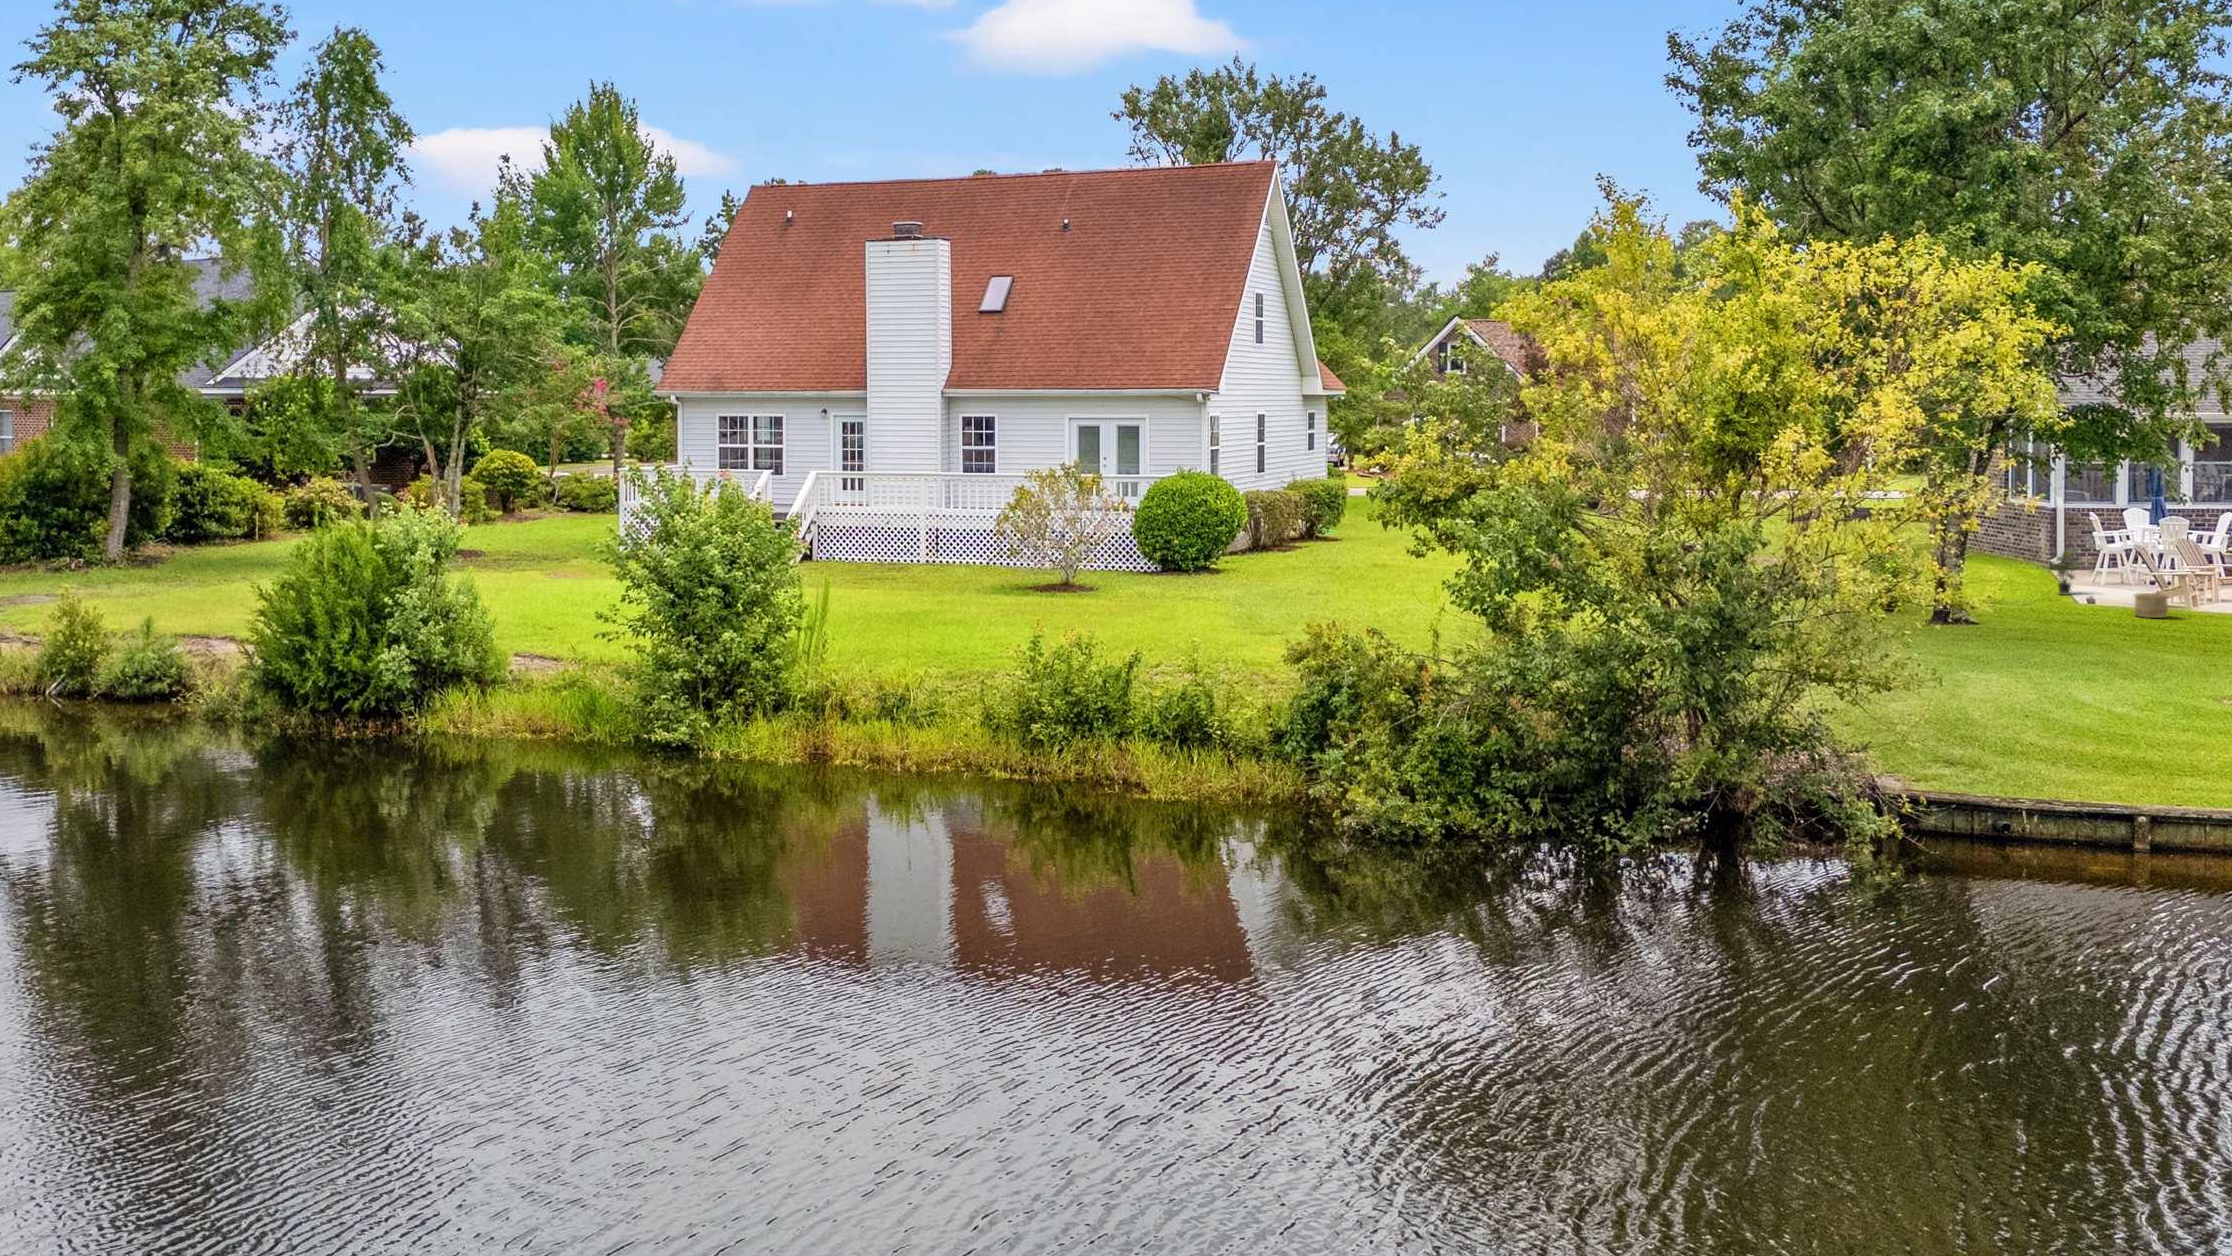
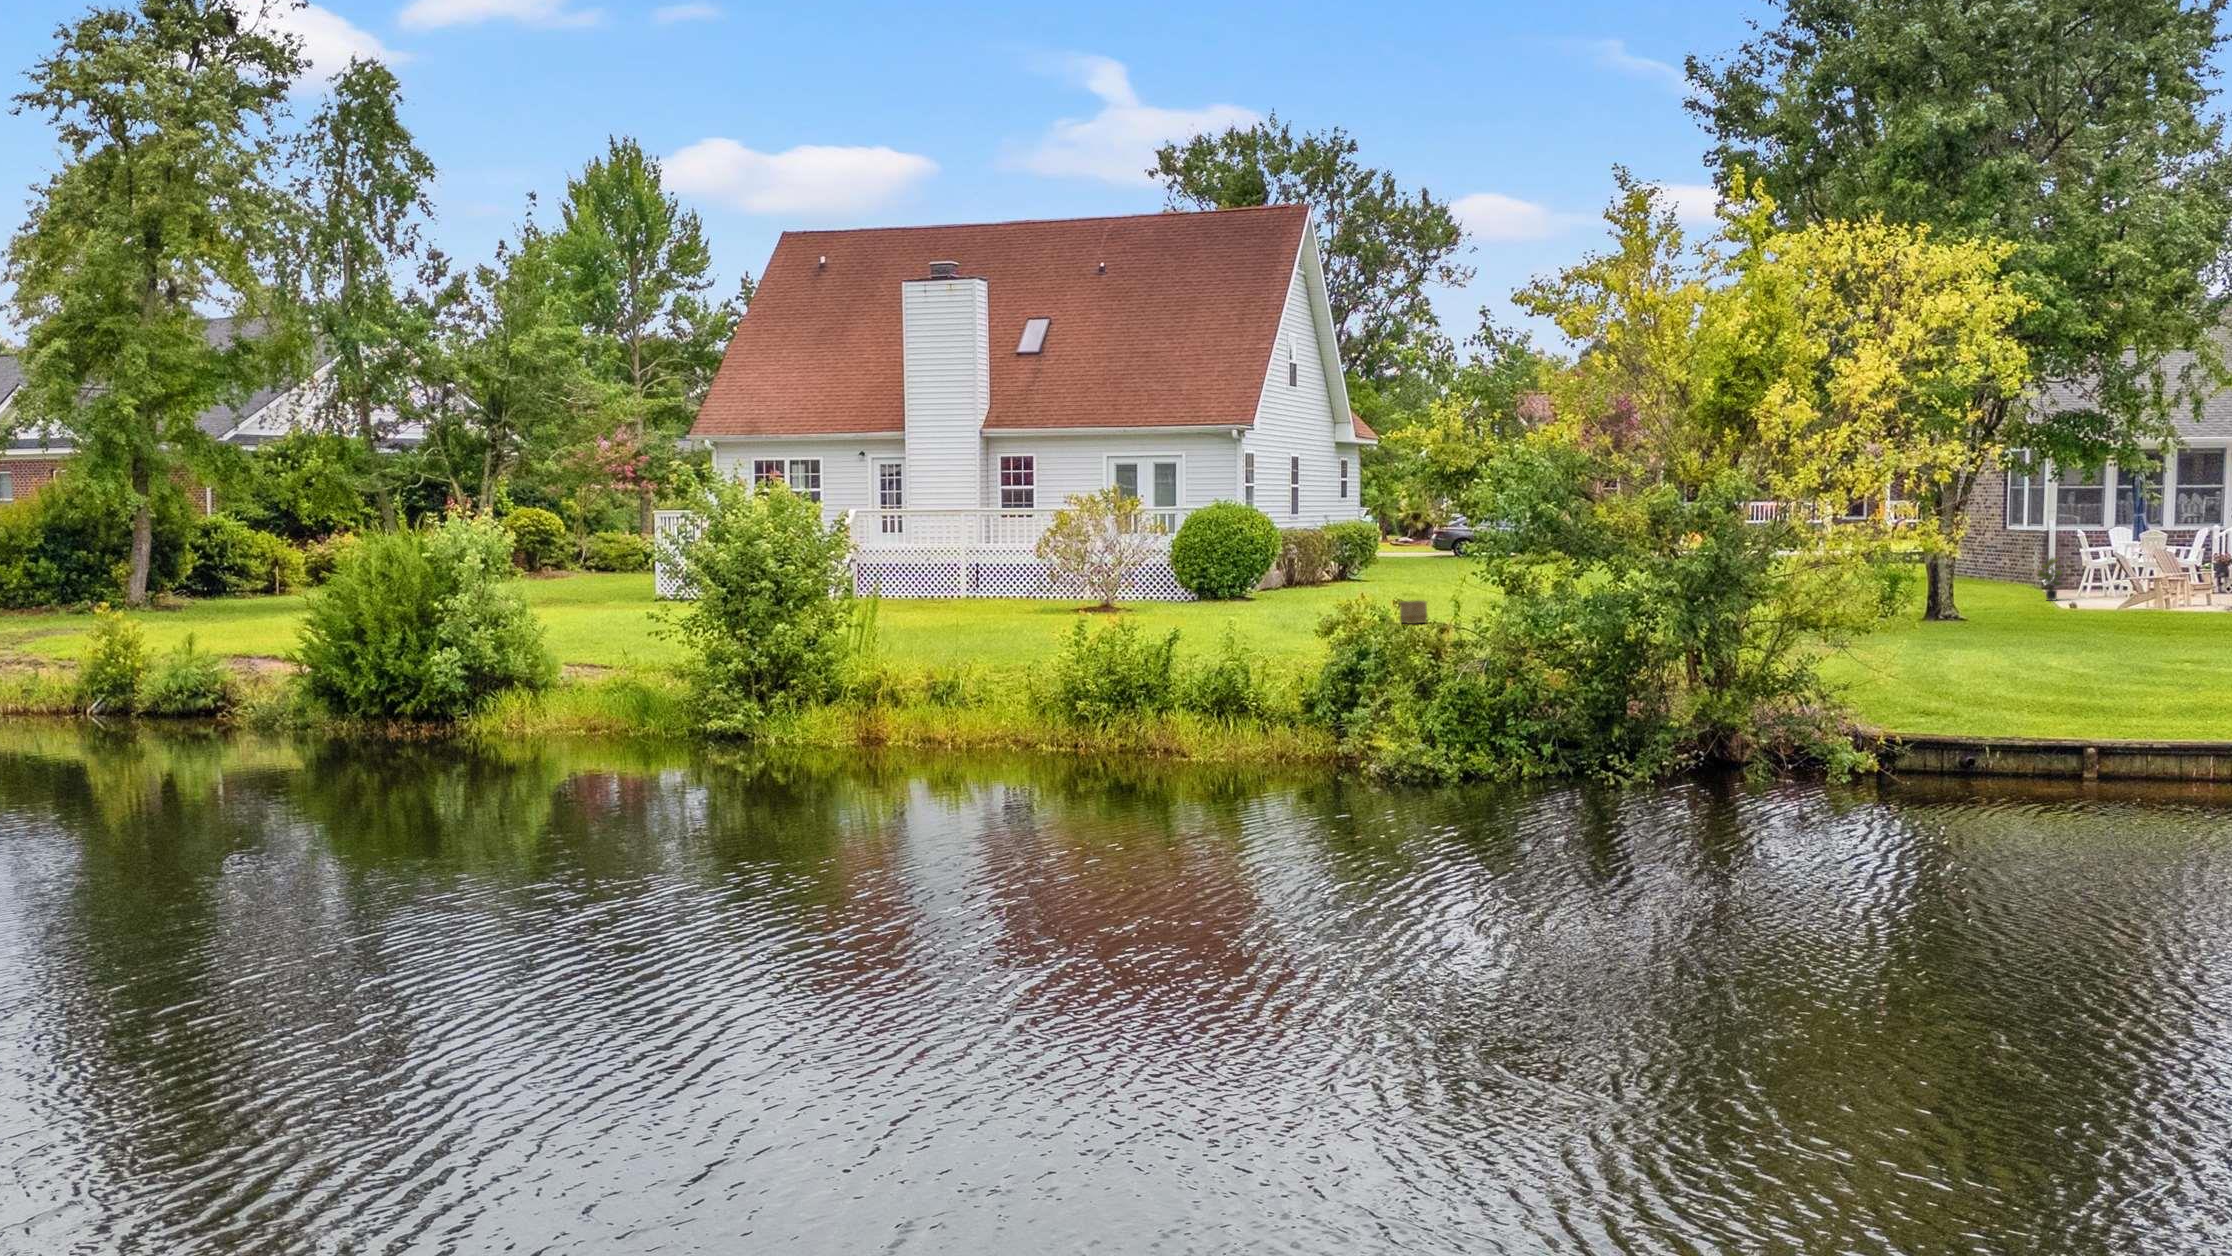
wooden bucket: present [2135,593,2168,618] -> present [1400,600,1427,624]

